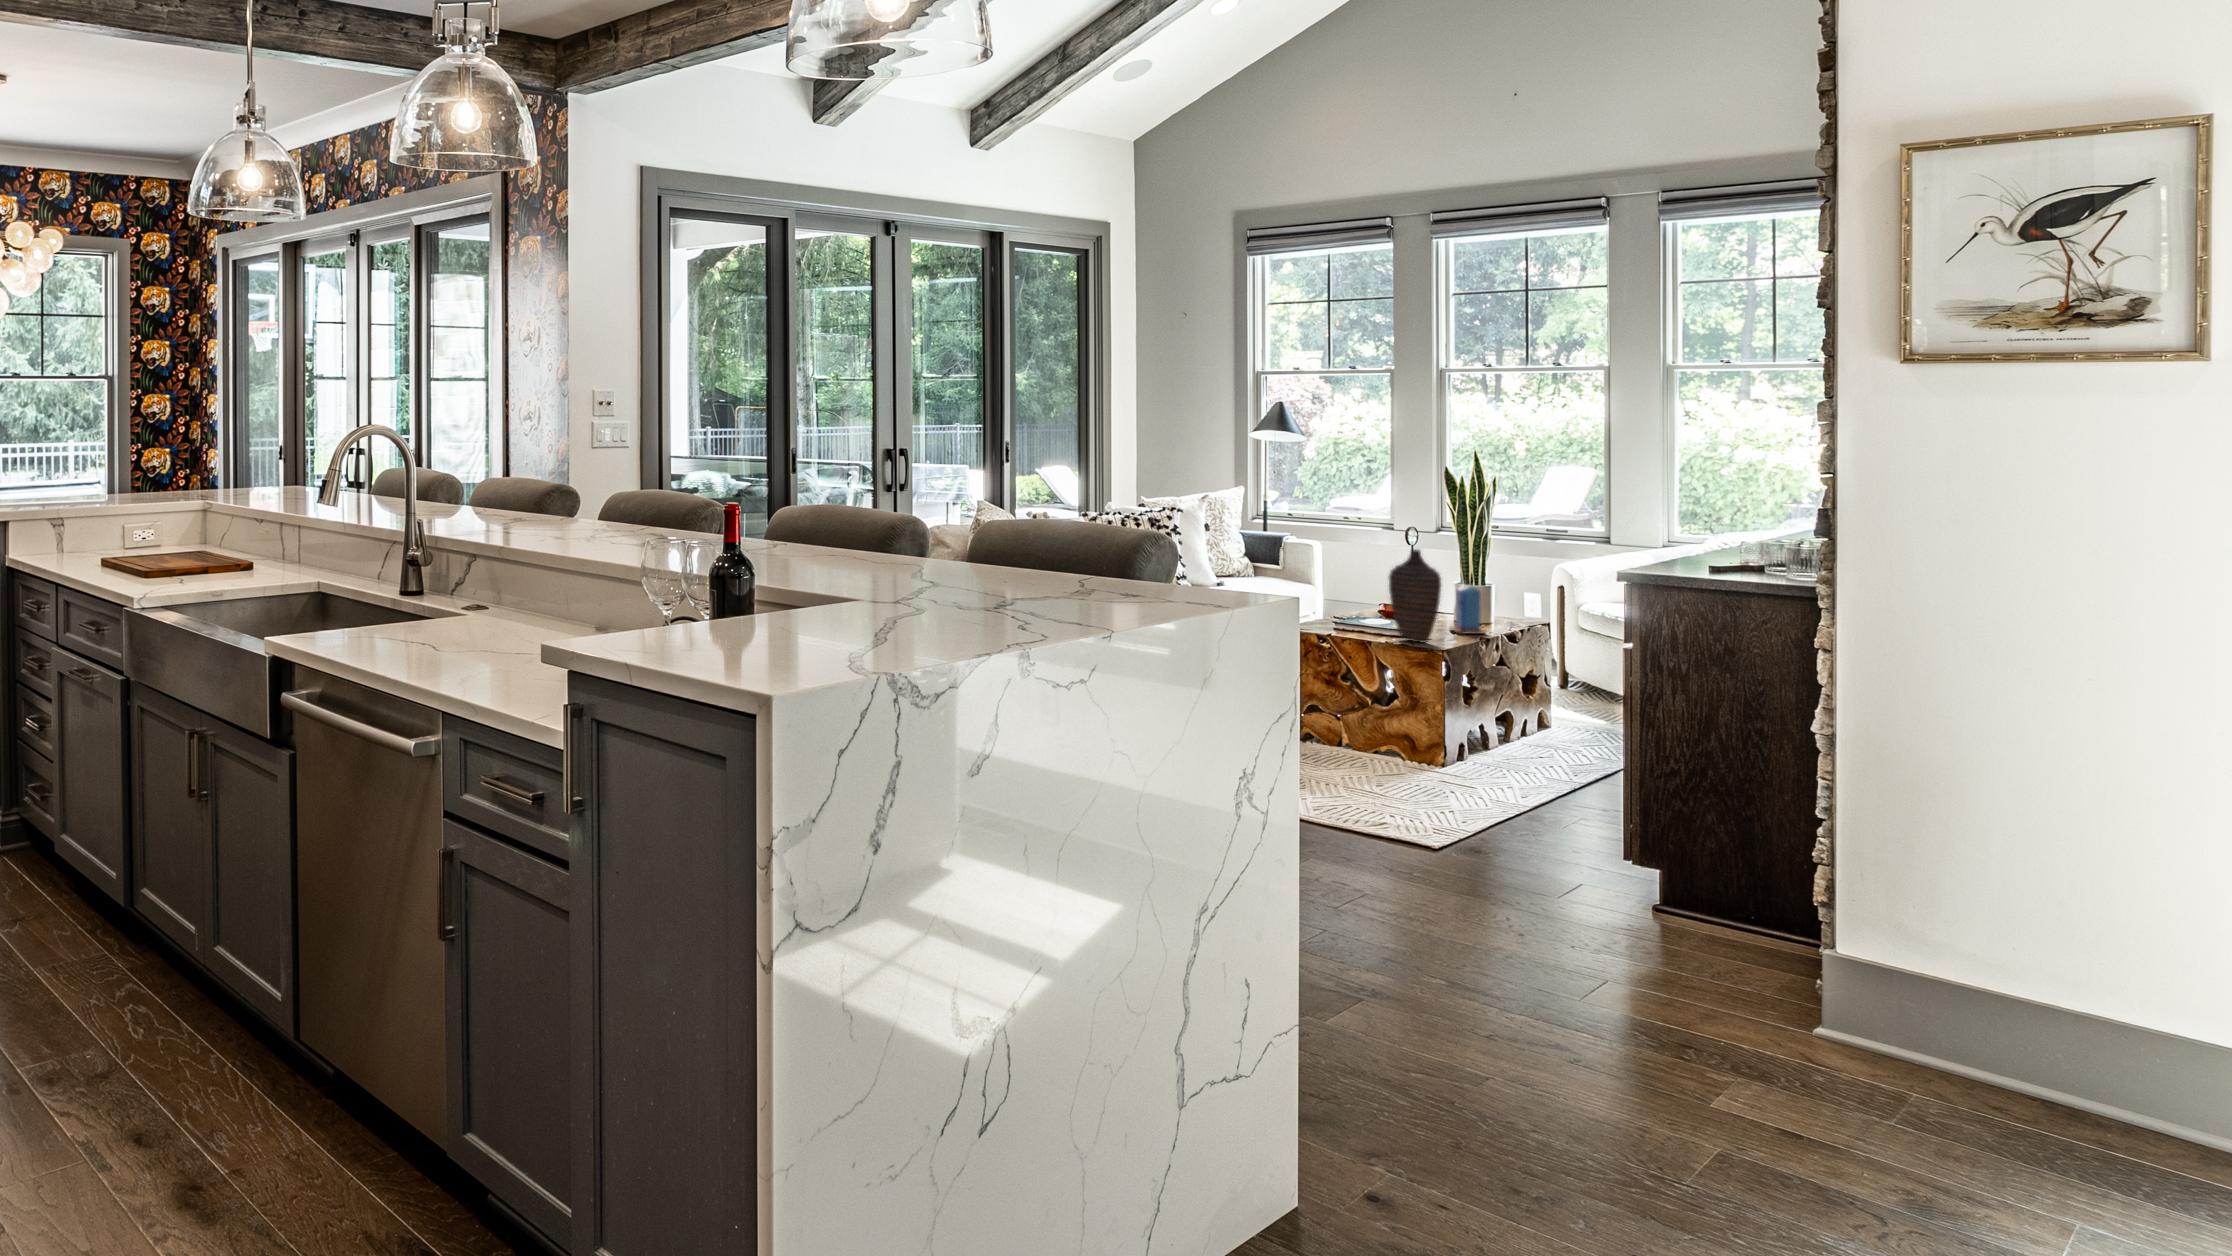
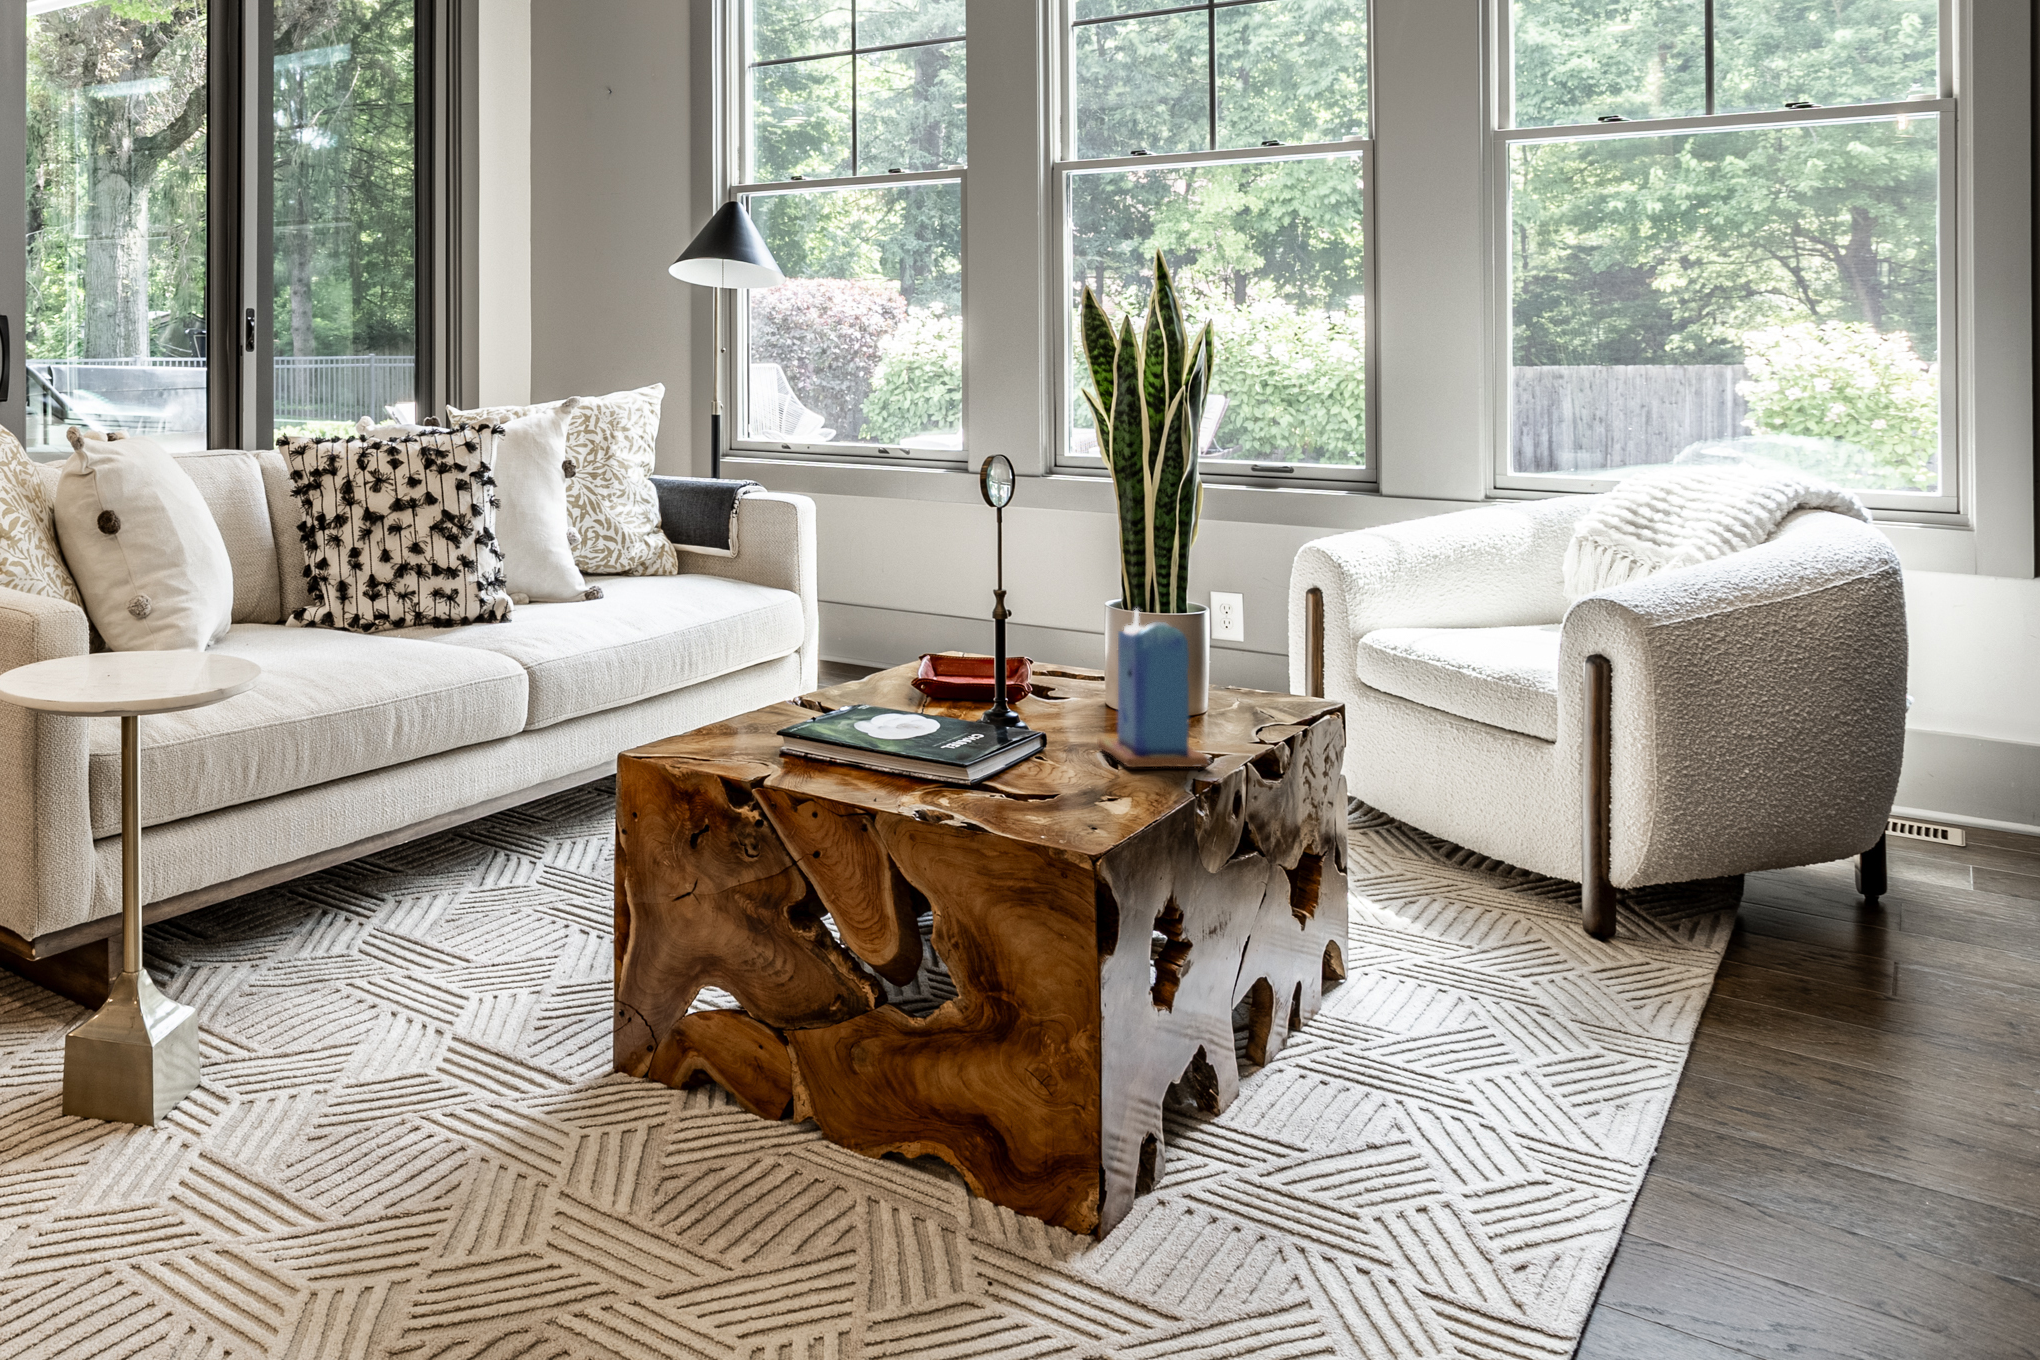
decorative vase: present [1389,549,1441,642] -> none [927,519,1086,818]

